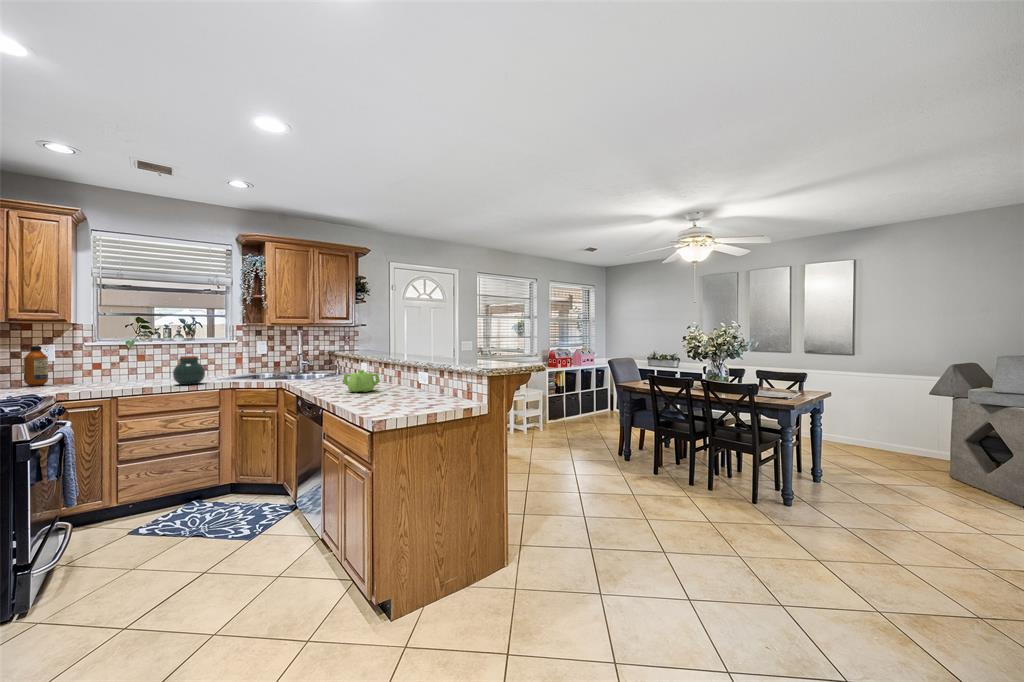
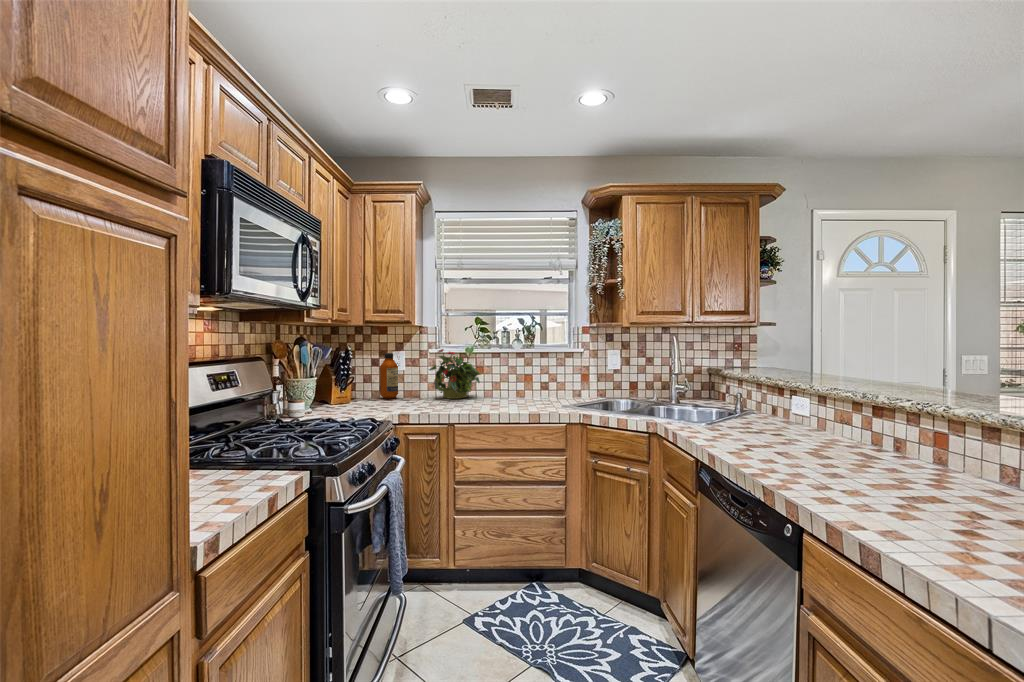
potted plant: none [85,341,143,382] -> present [429,349,480,399]
jar: present [173,356,205,385] -> none [512,372,549,413]
teapot: present [343,370,380,392] -> none [814,429,917,486]

